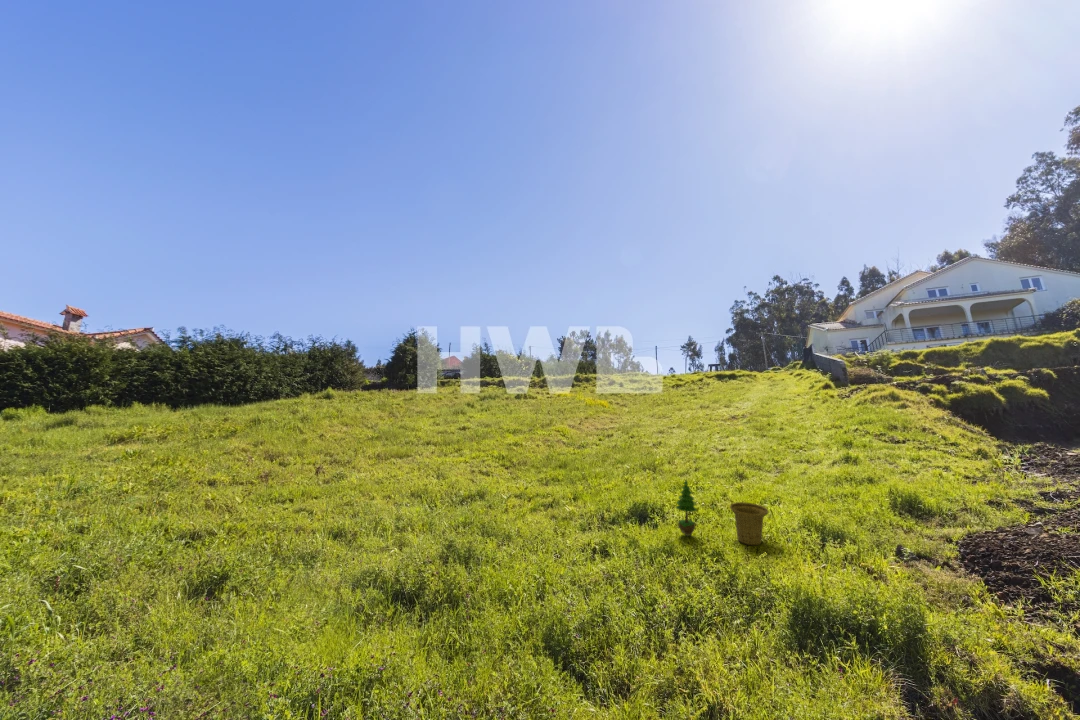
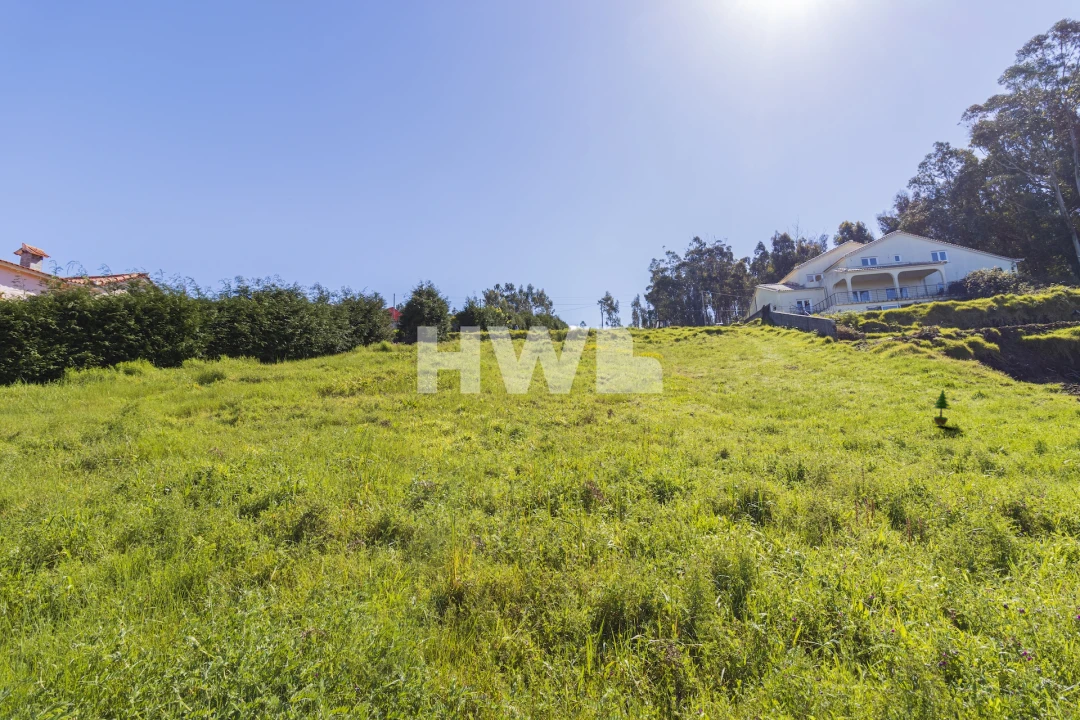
basket: present [730,502,768,545] -> none [967,403,999,428]

